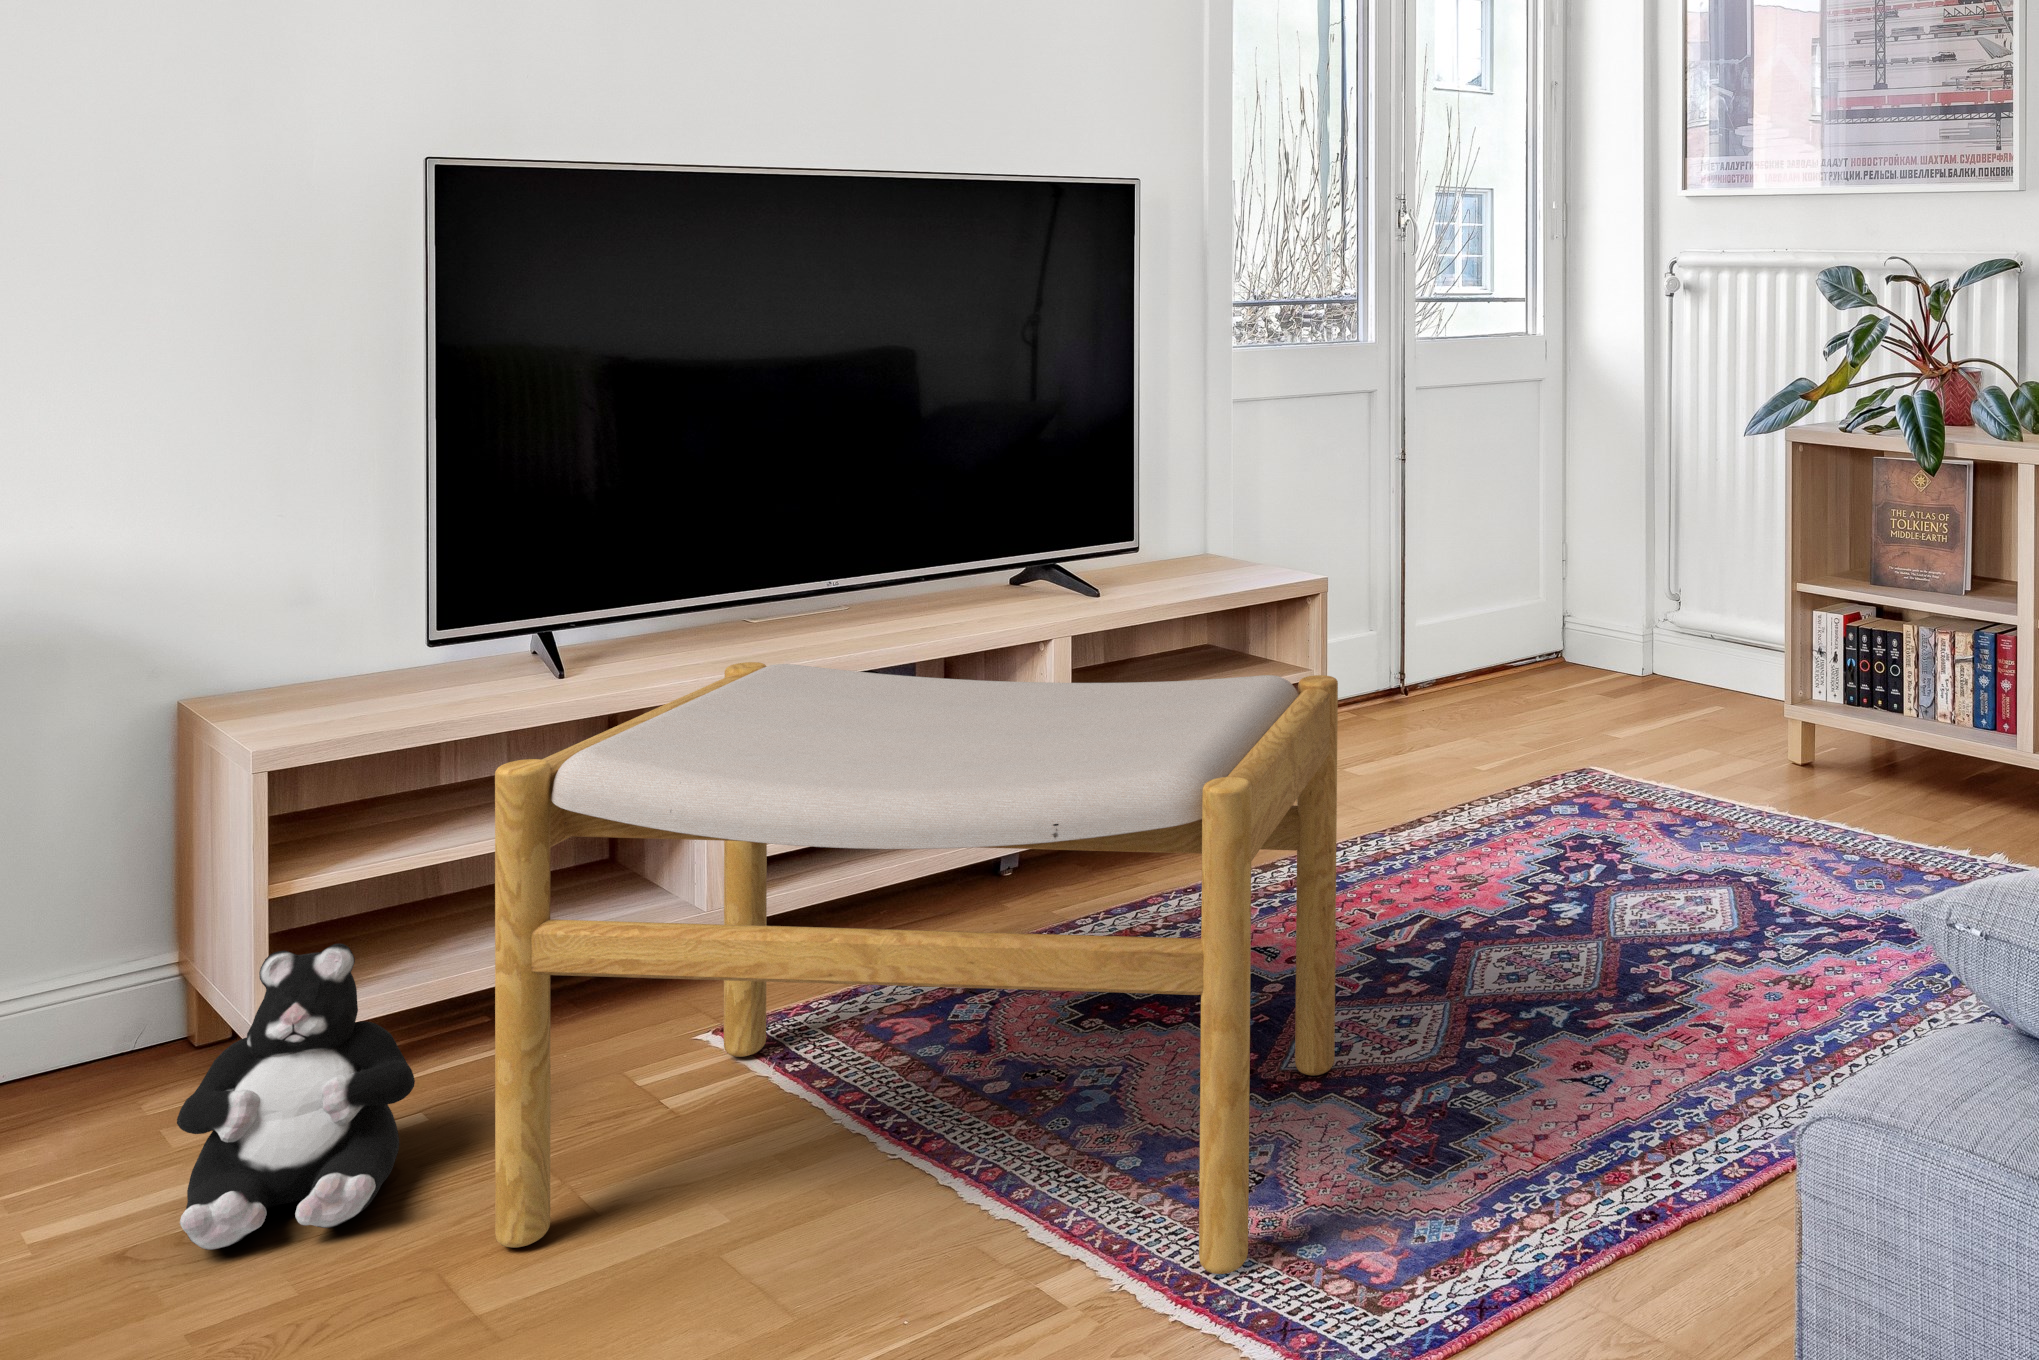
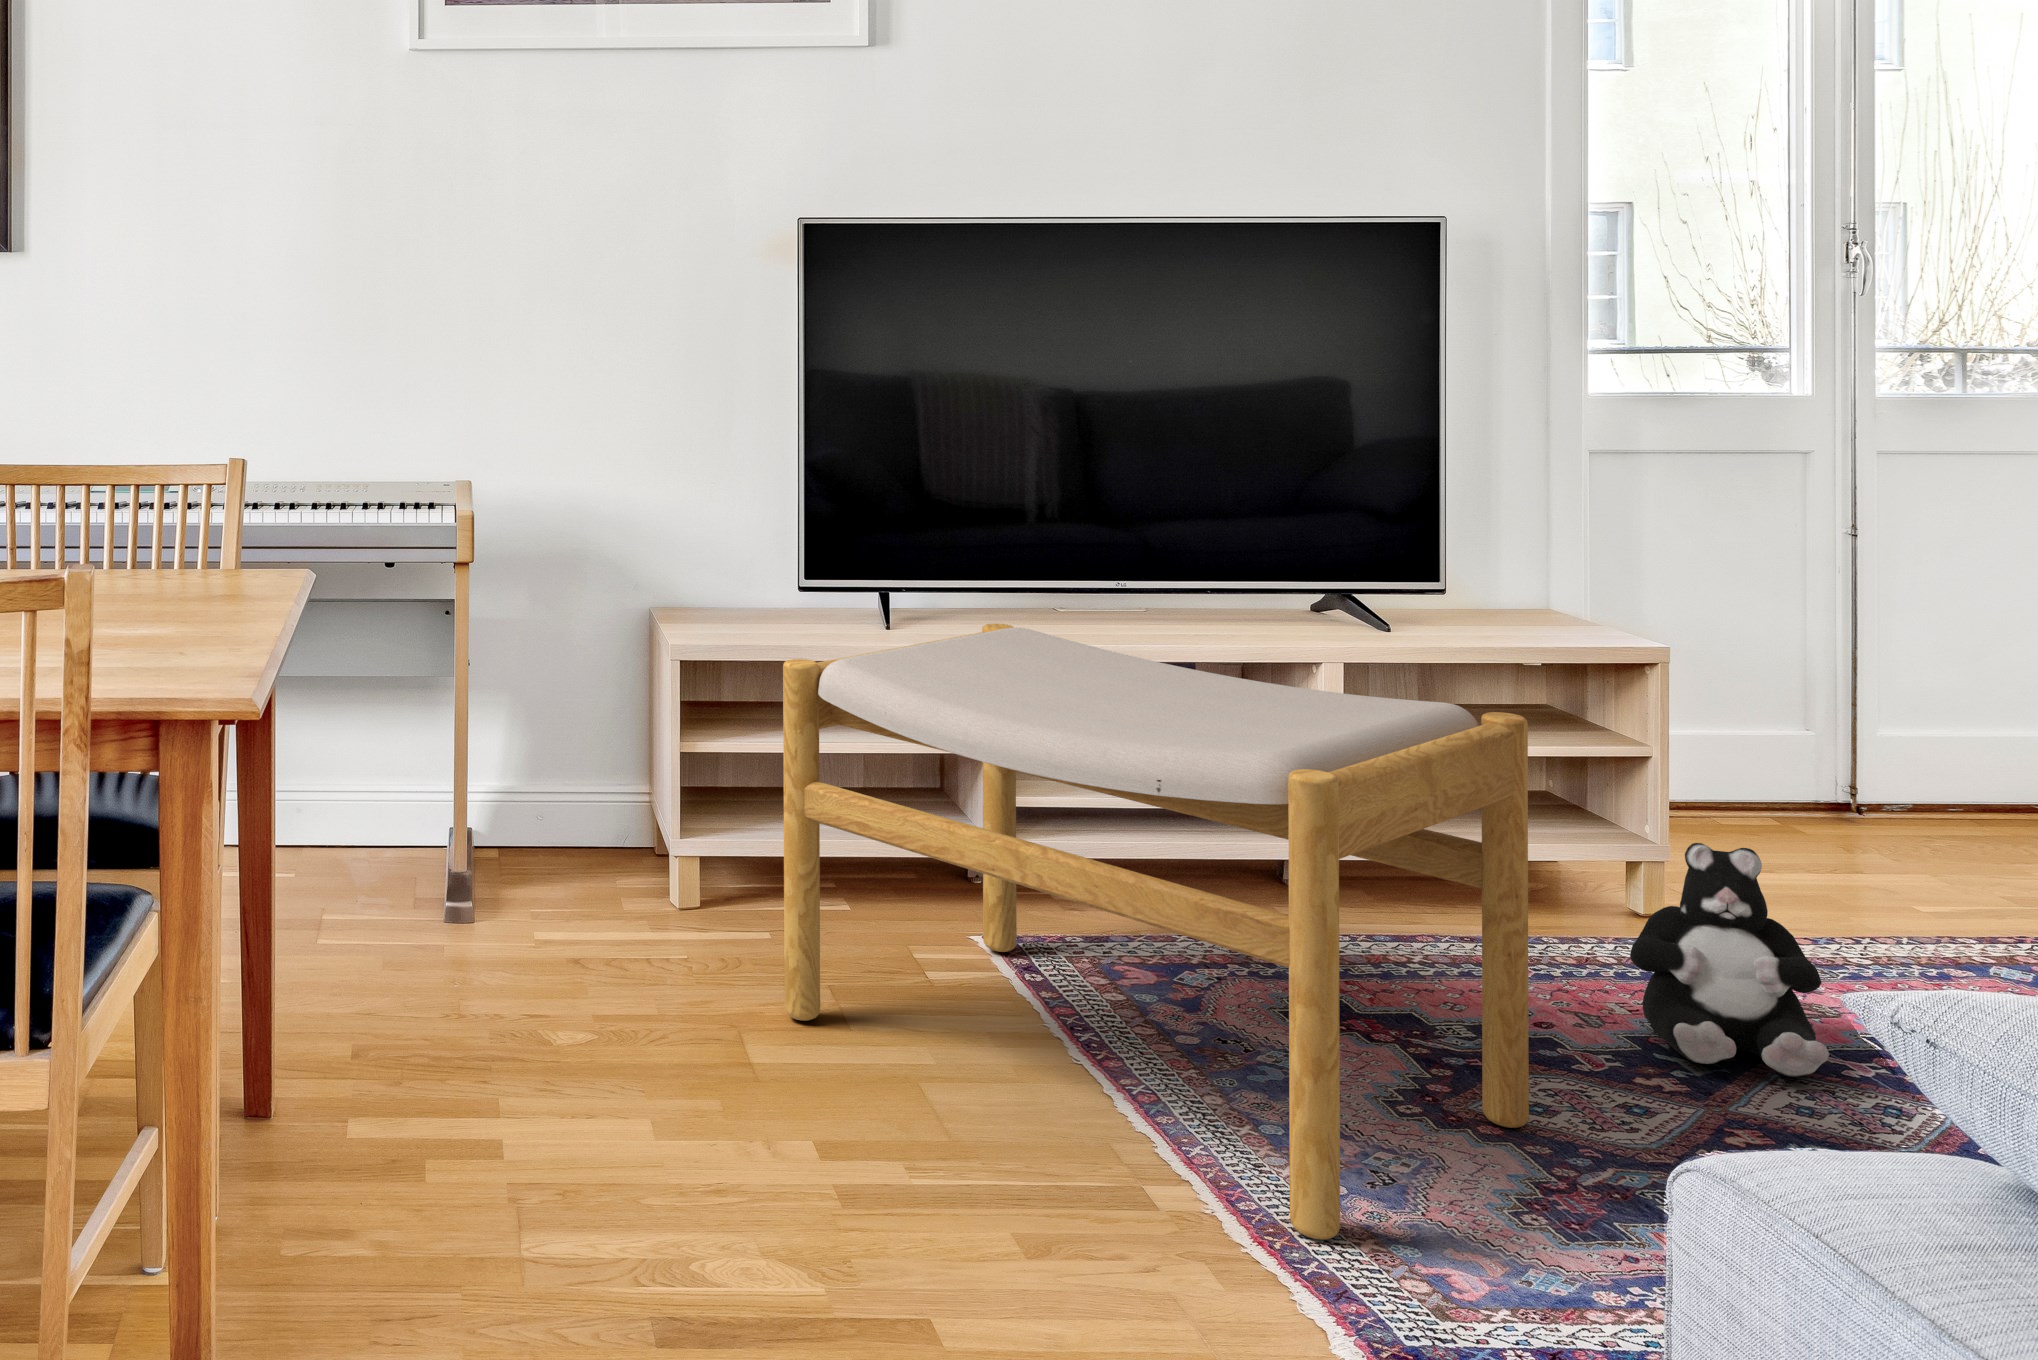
plush toy: present [177,944,415,1250] -> present [1630,843,1829,1077]

